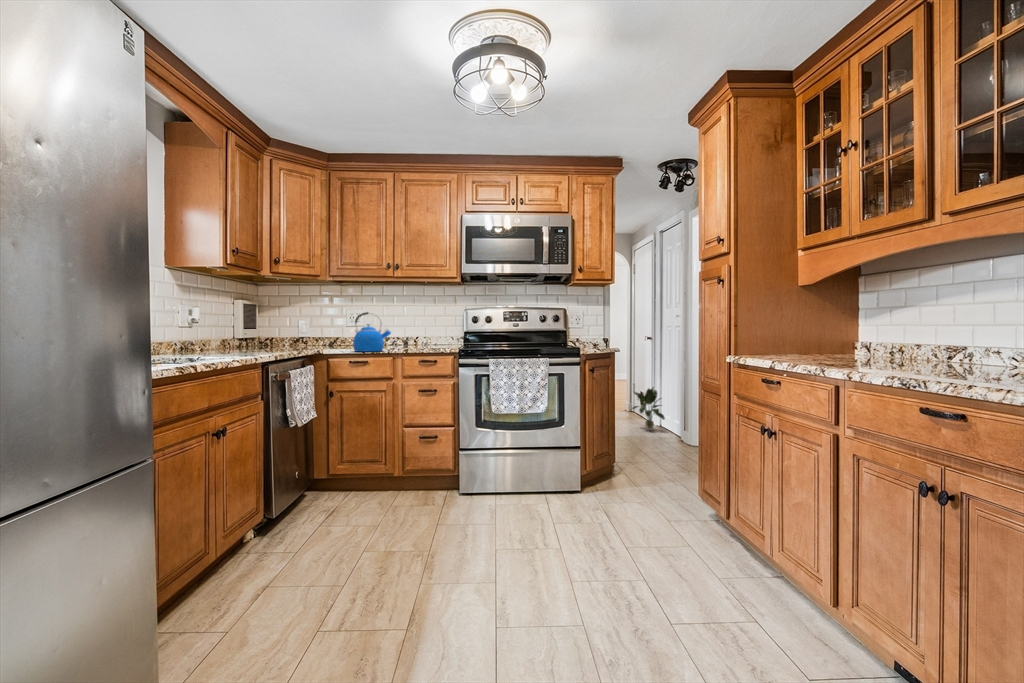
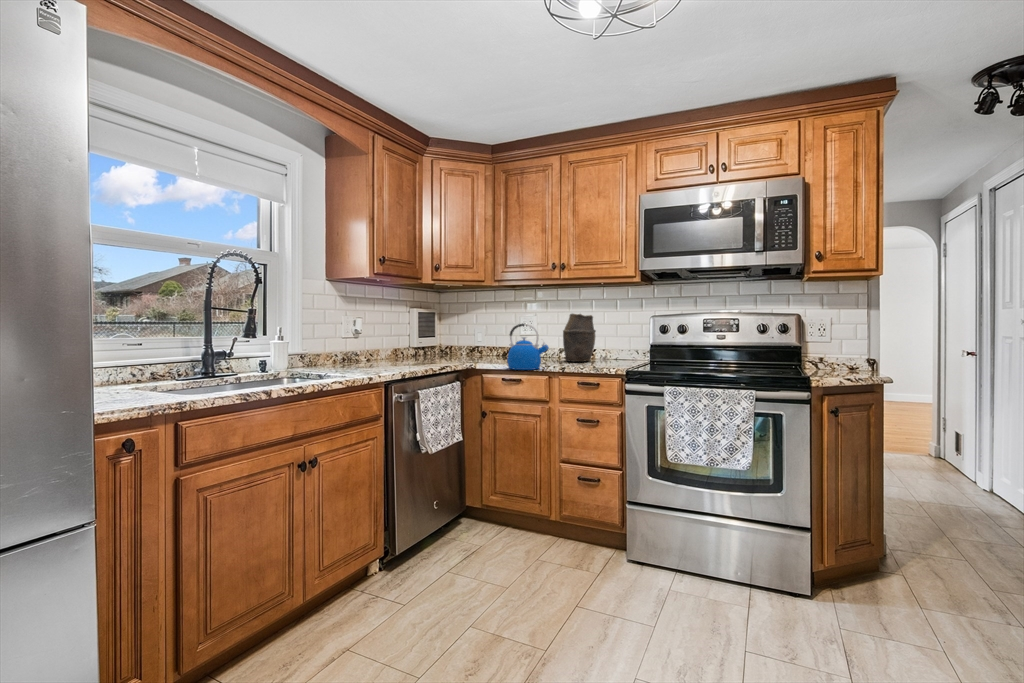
vase: none [392,307,420,347] -> present [563,314,596,362]
potted plant: present [632,387,665,431] -> none [933,428,1001,498]

